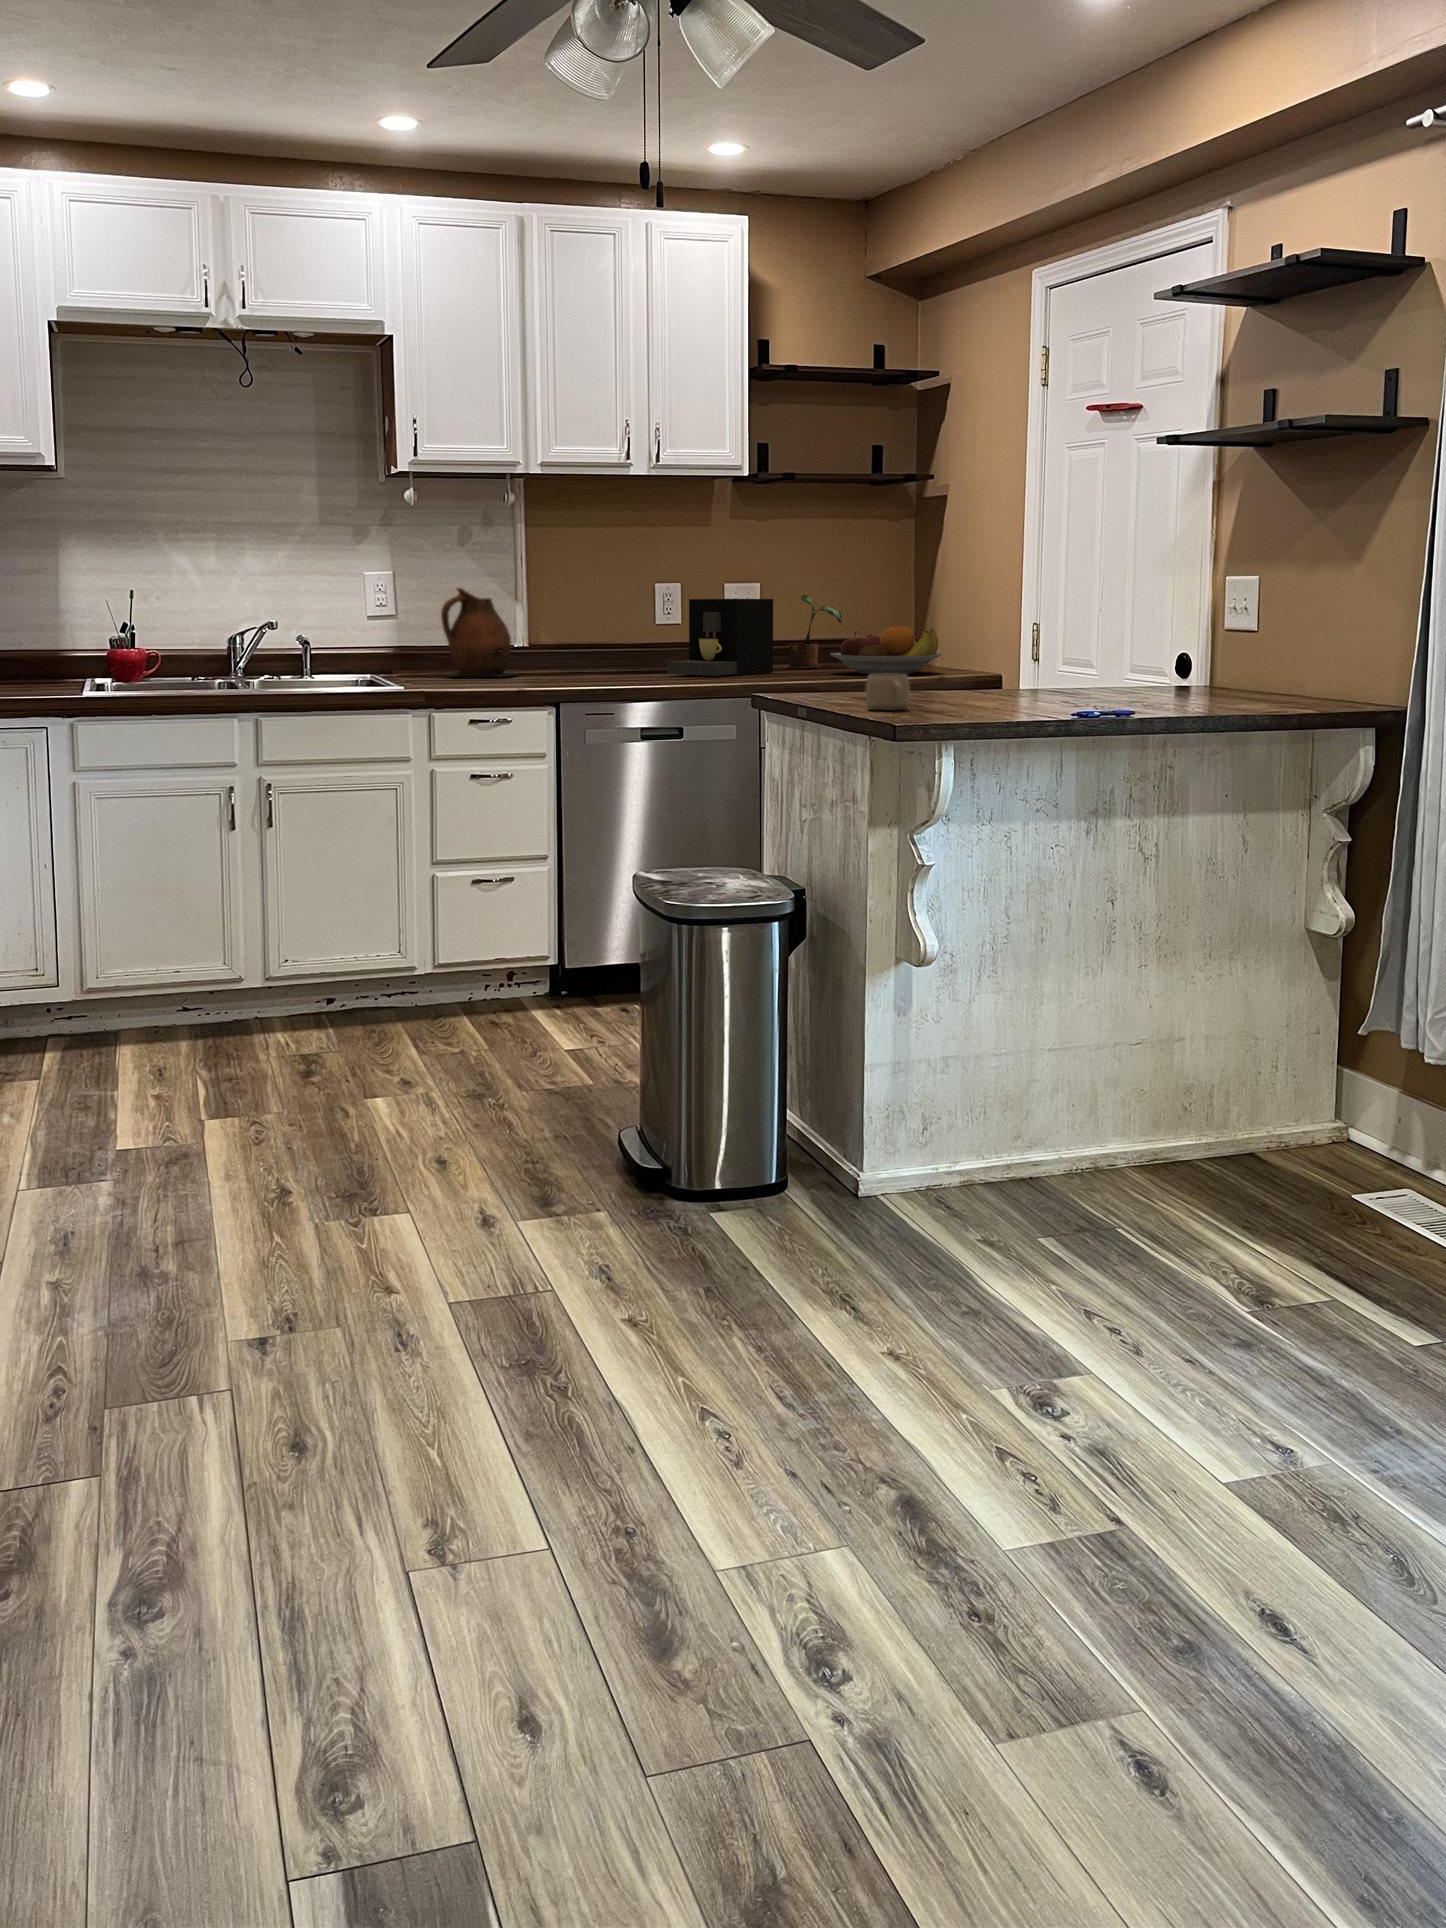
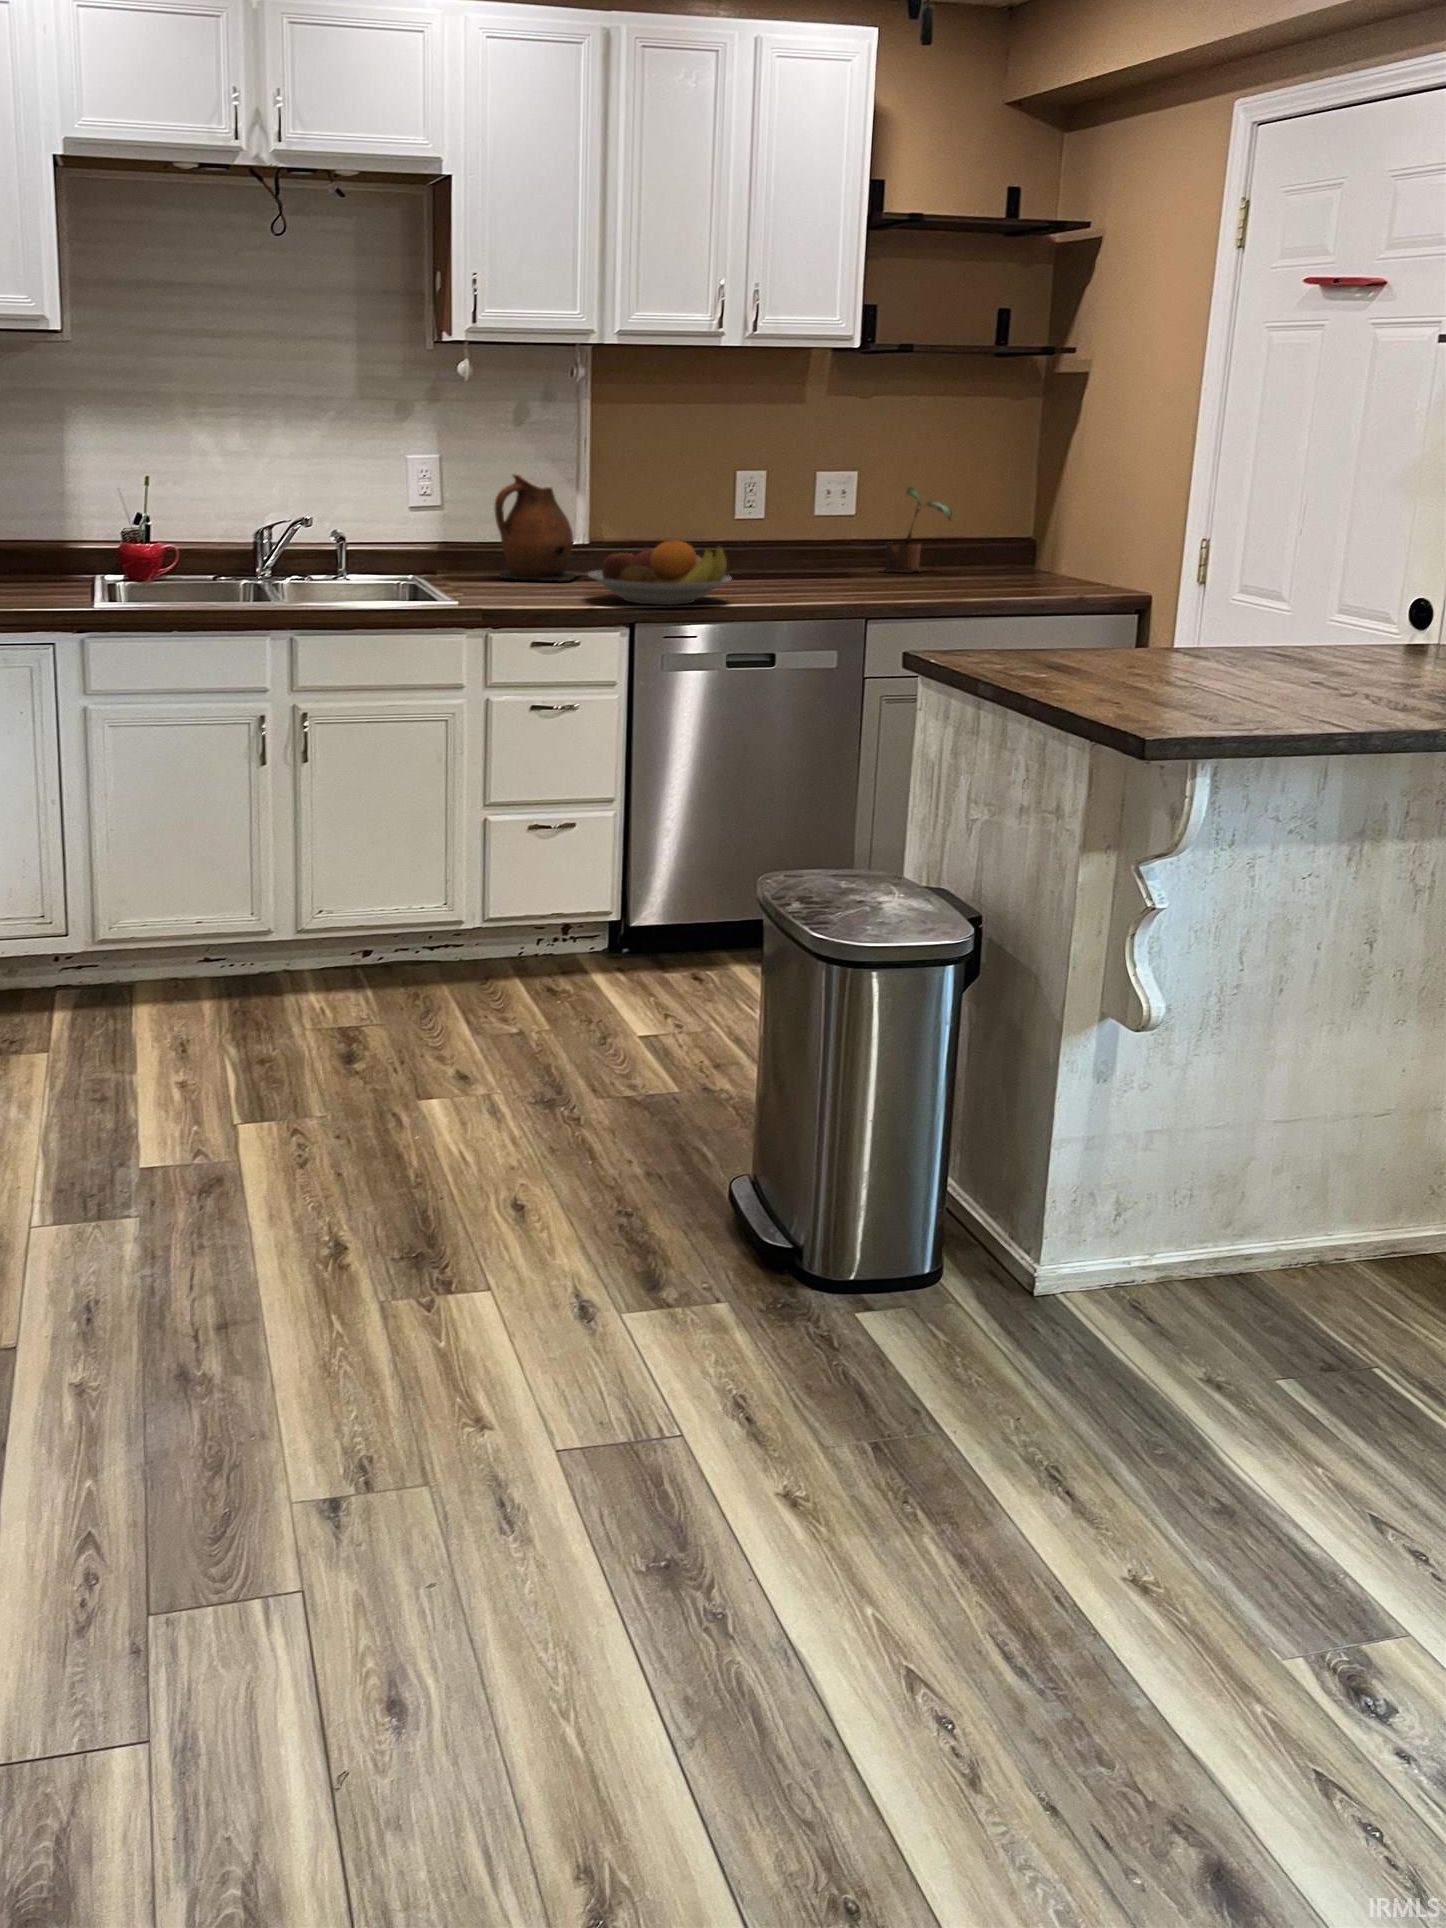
coffee maker: present [667,599,773,676] -> none [755,492,879,589]
fruit bowl: present [830,626,942,674] -> present [588,540,731,605]
mug: present [866,674,910,710] -> none [1066,643,1125,694]

